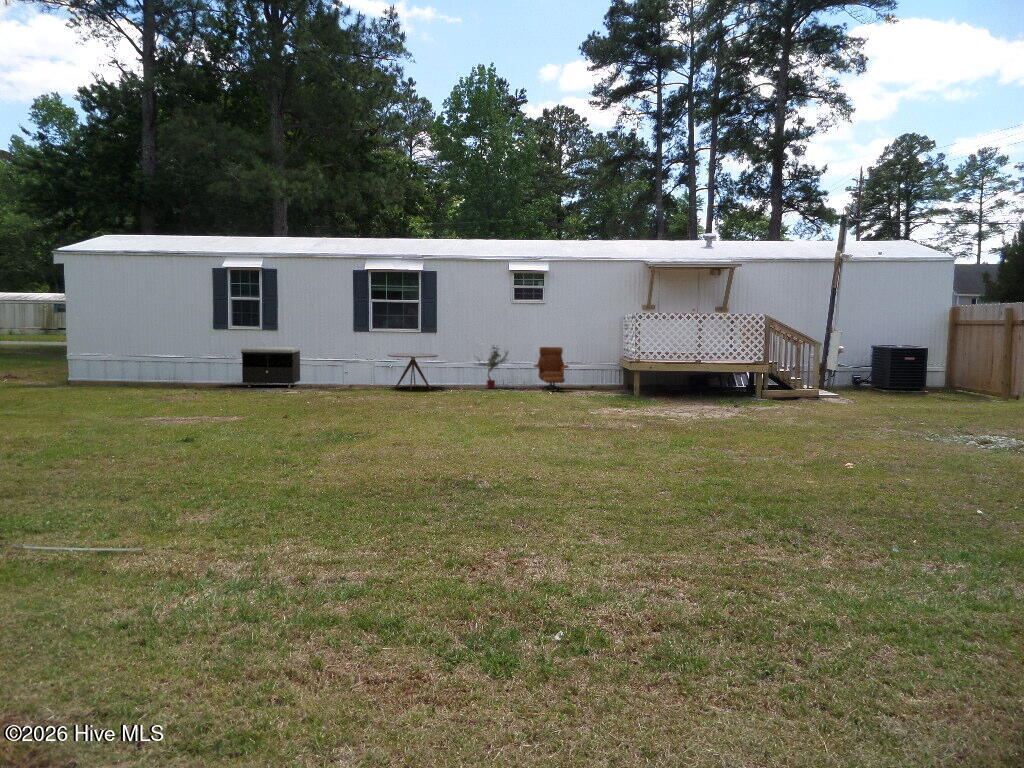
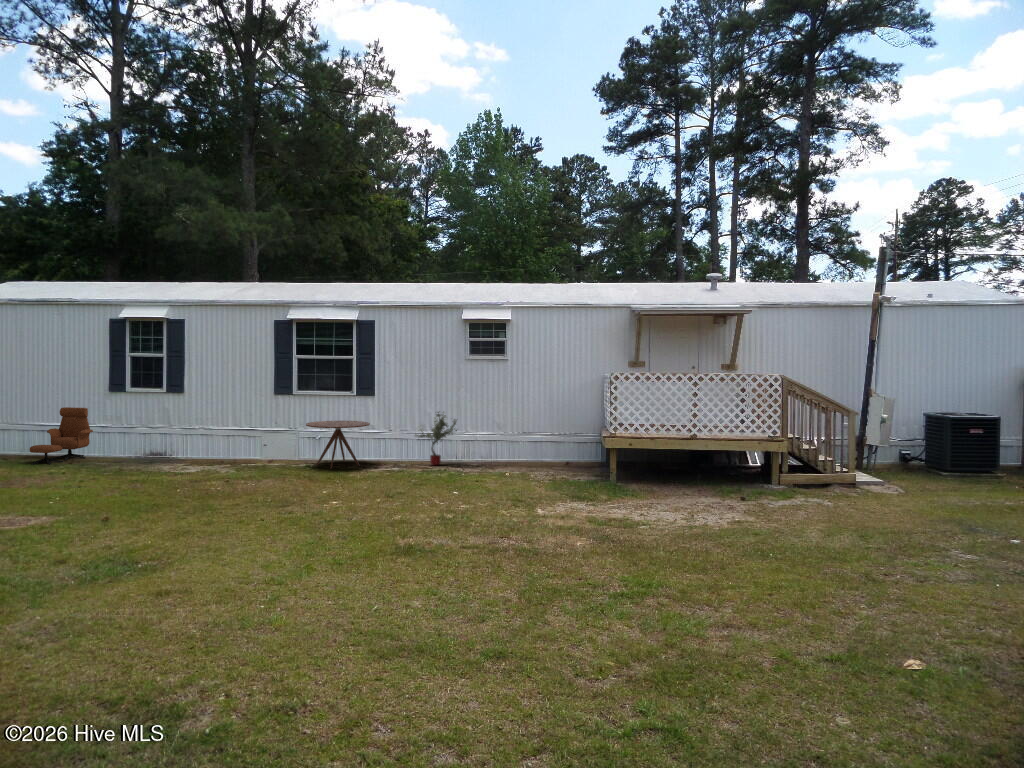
storage bench: present [241,347,300,387] -> none [132,412,210,462]
lounge chair: present [534,347,569,392] -> present [30,407,93,465]

